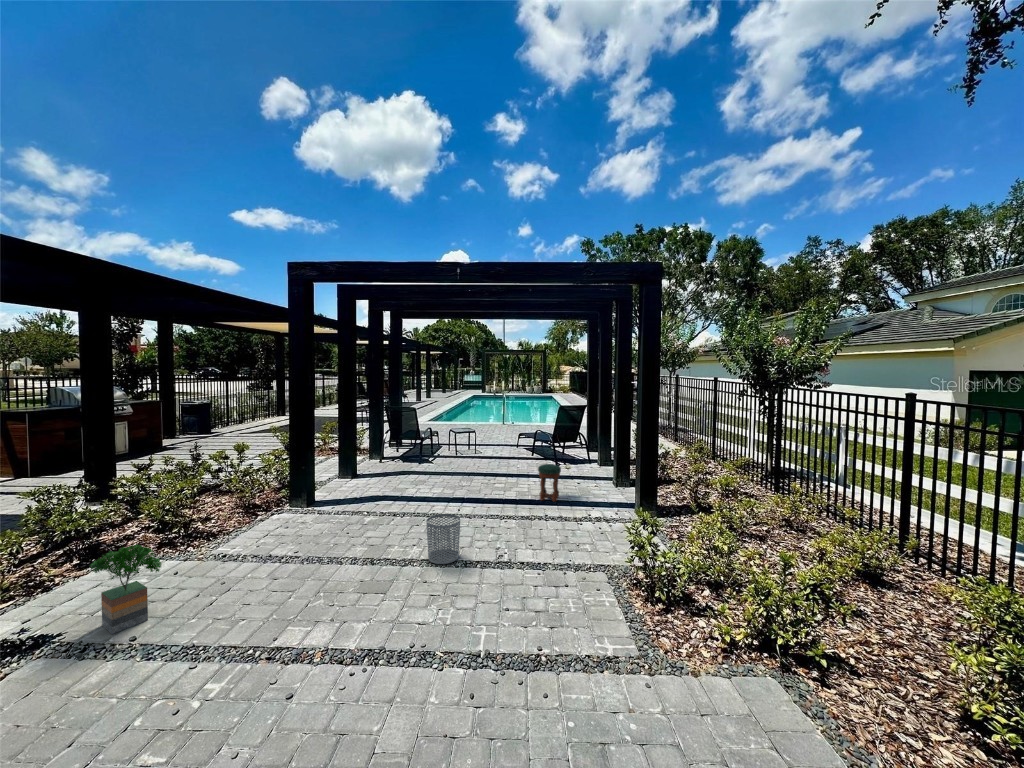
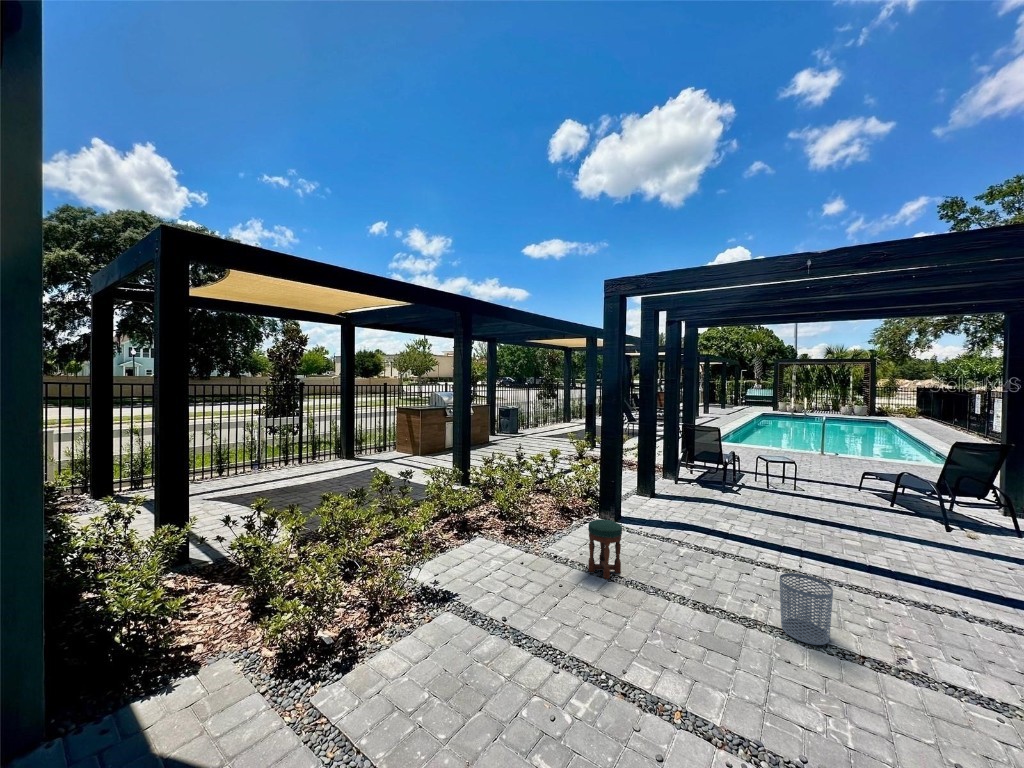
stool: present [538,464,561,501] -> present [588,519,622,579]
potted tree: present [90,545,161,634] -> none [474,535,522,611]

